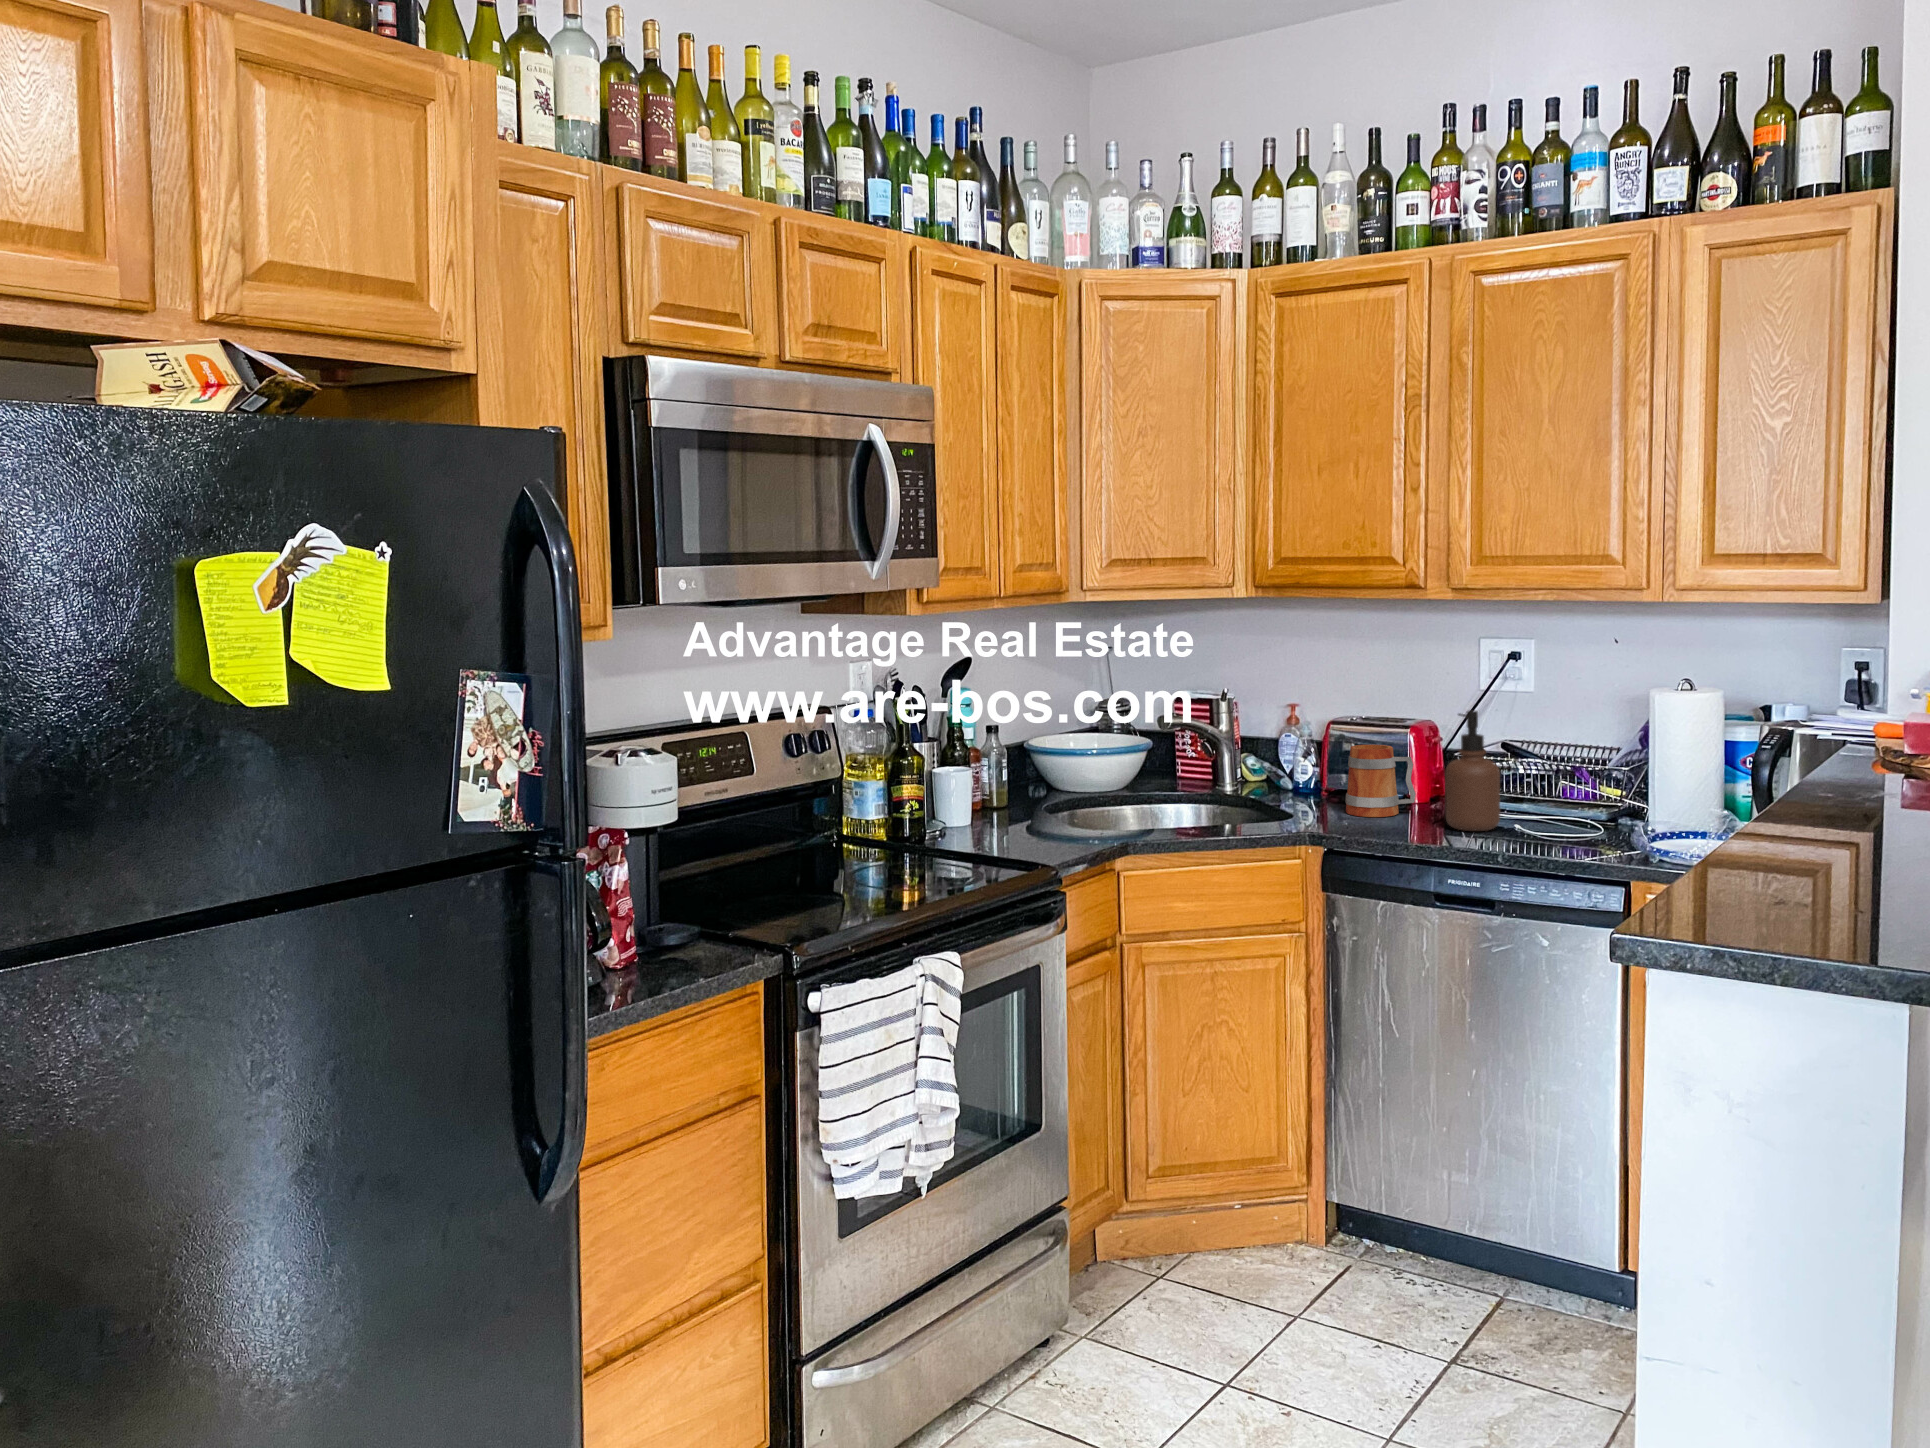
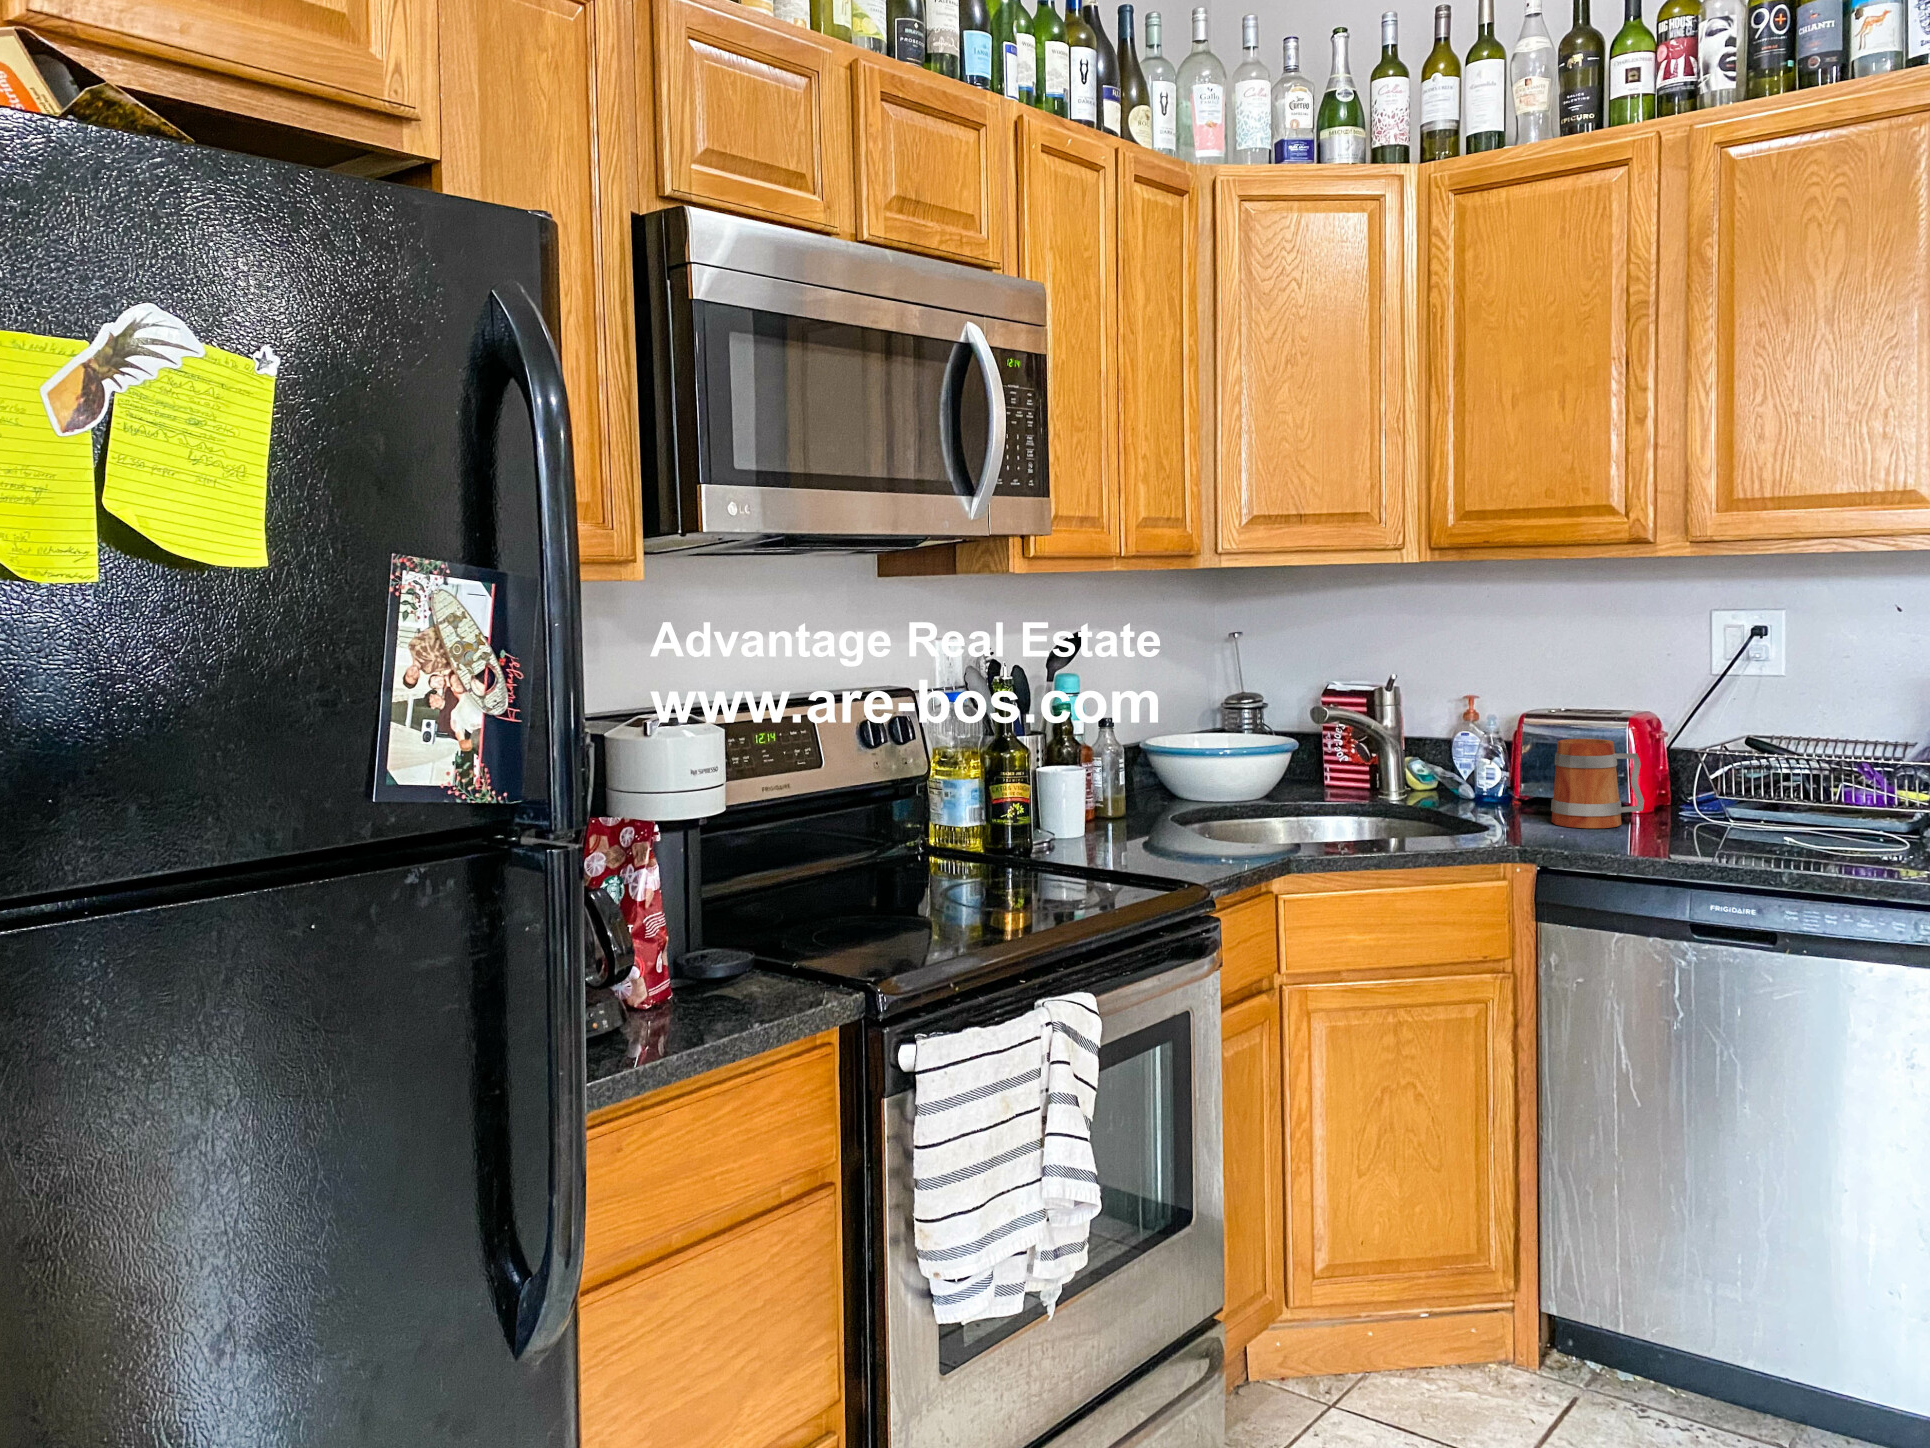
soap dispenser: present [1445,711,1500,831] -> none [1694,692,1769,845]

